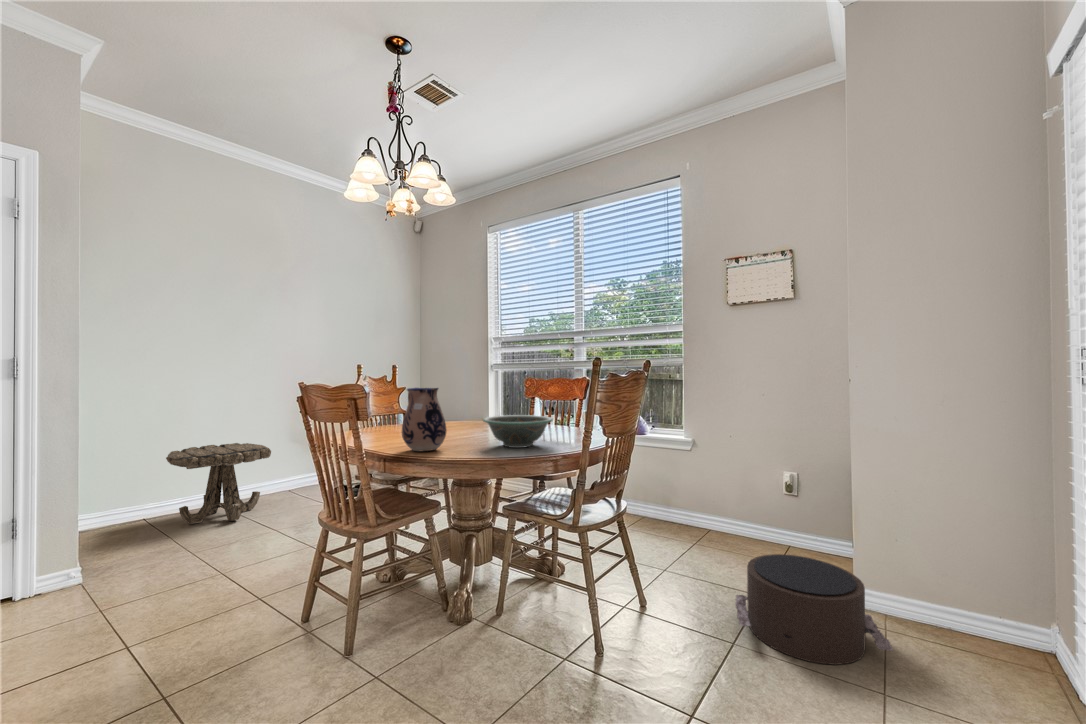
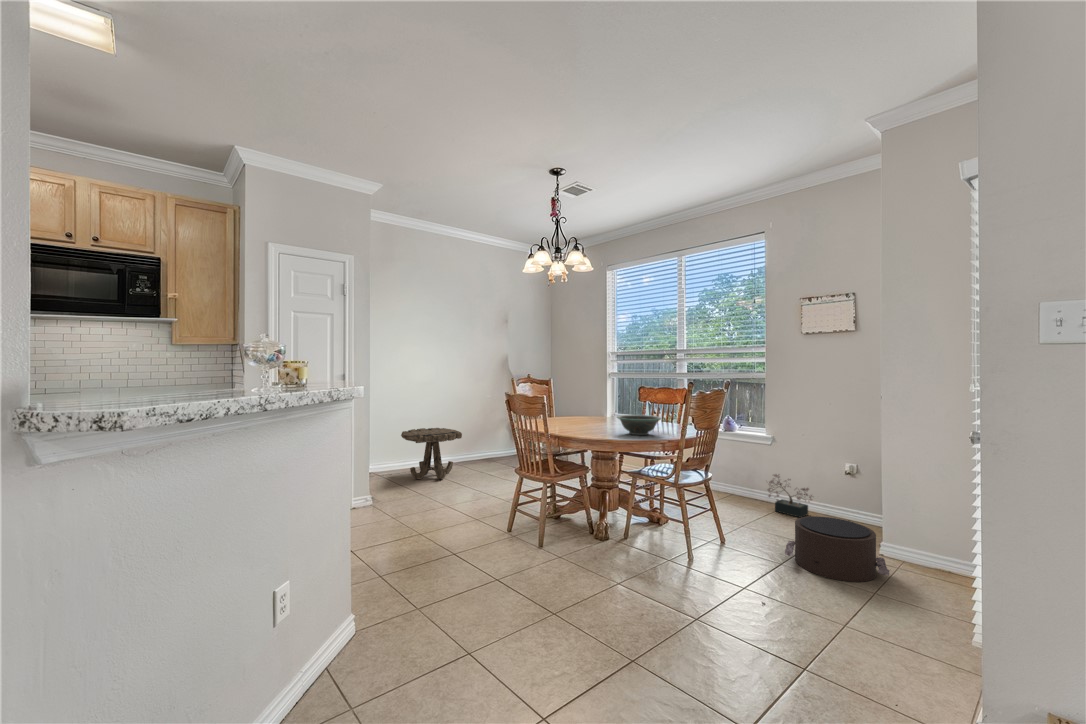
ceramic pitcher: present [402,388,447,451] -> none [569,397,595,435]
decorative plant: none [688,487,747,545] -> present [768,474,813,517]

